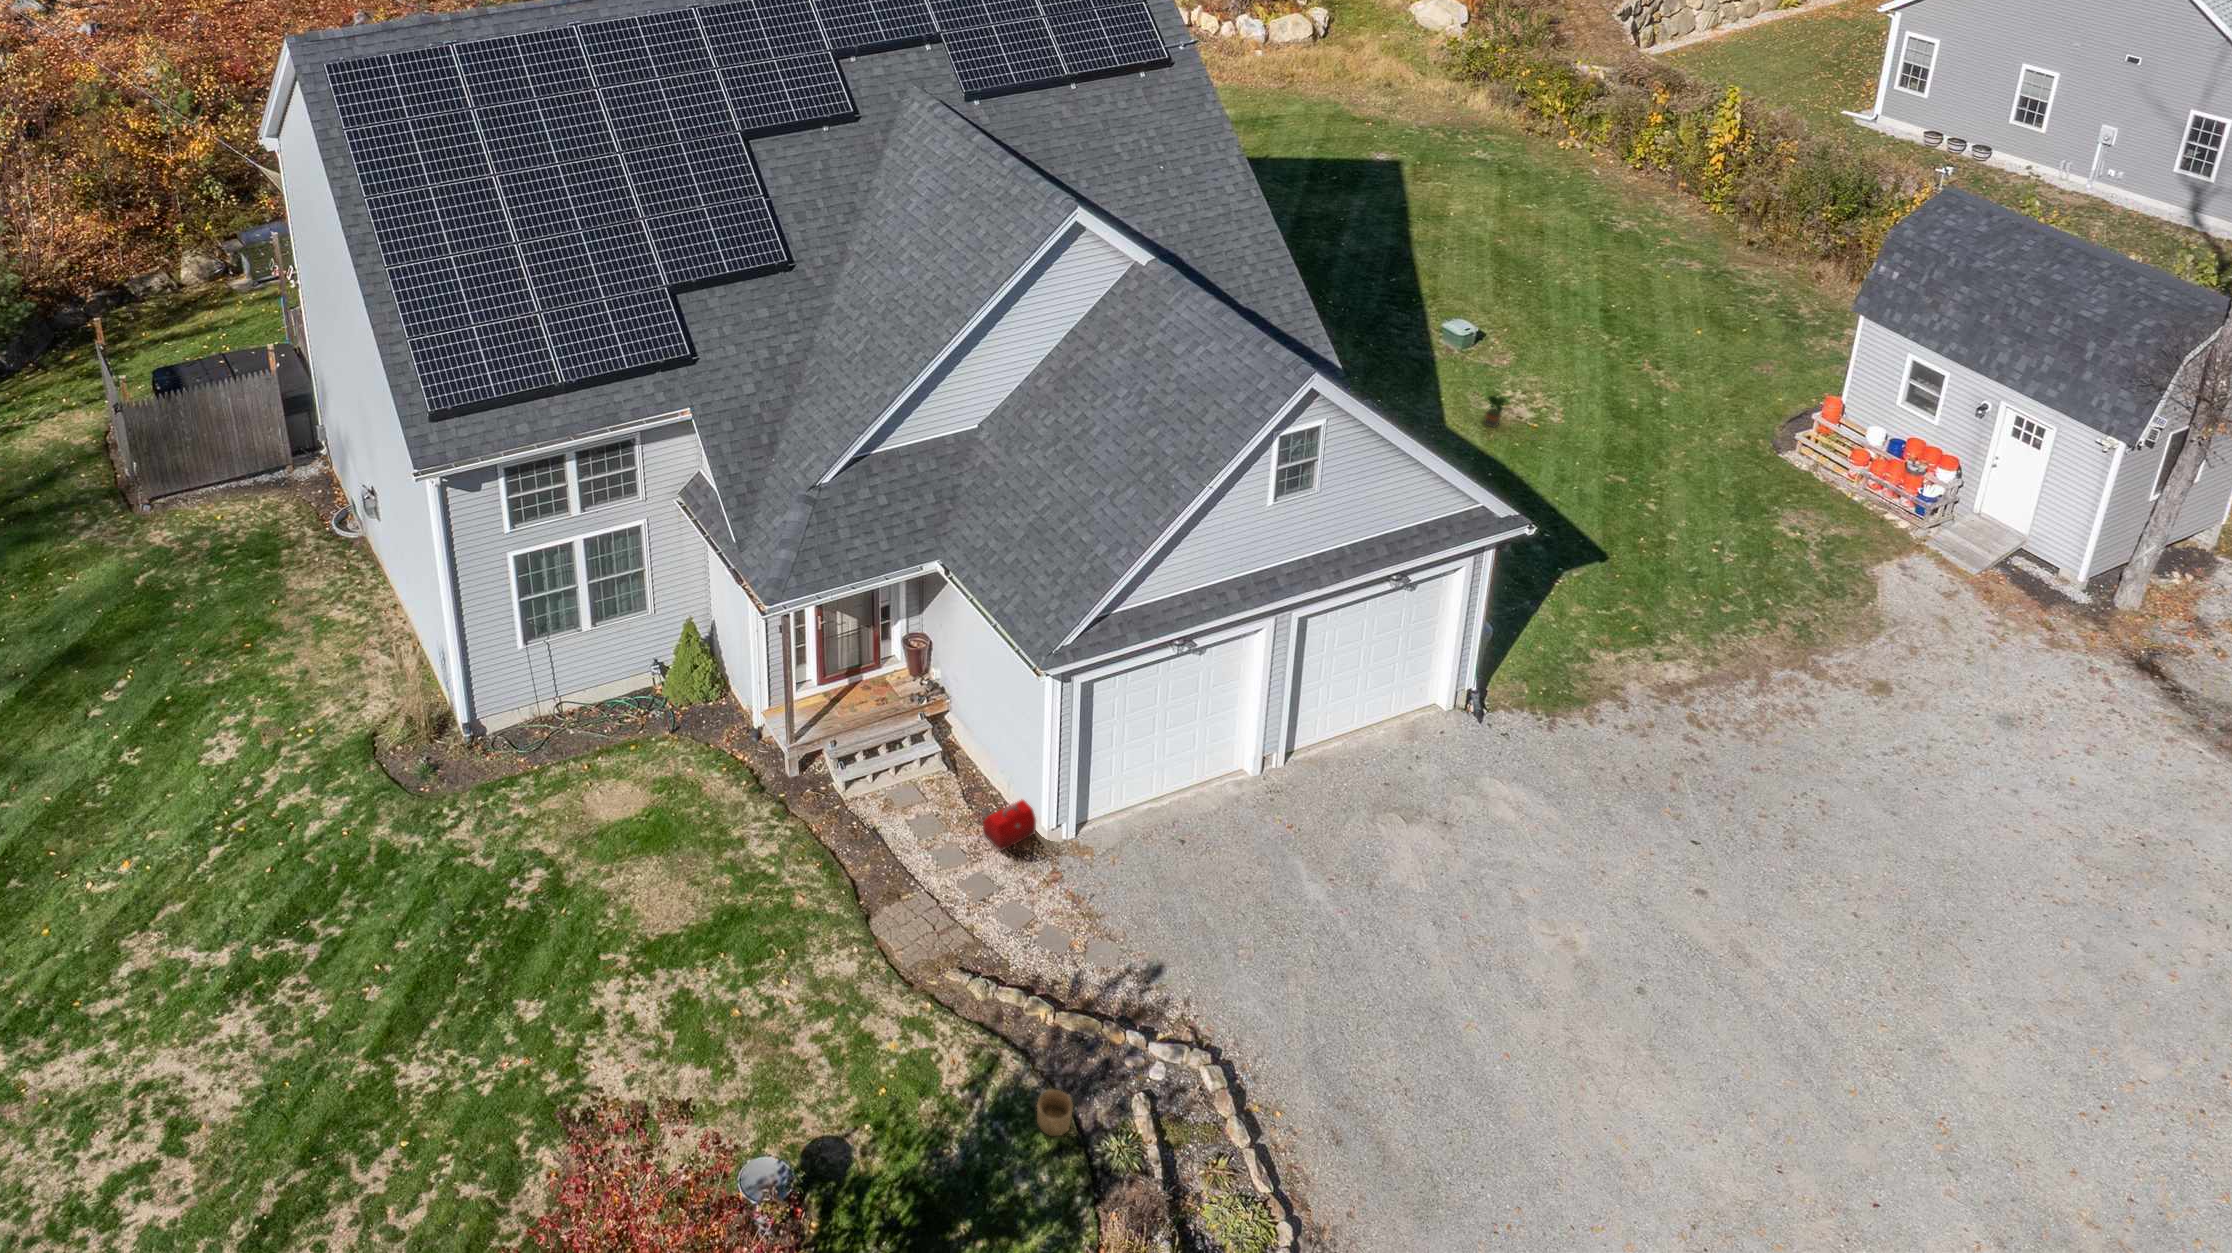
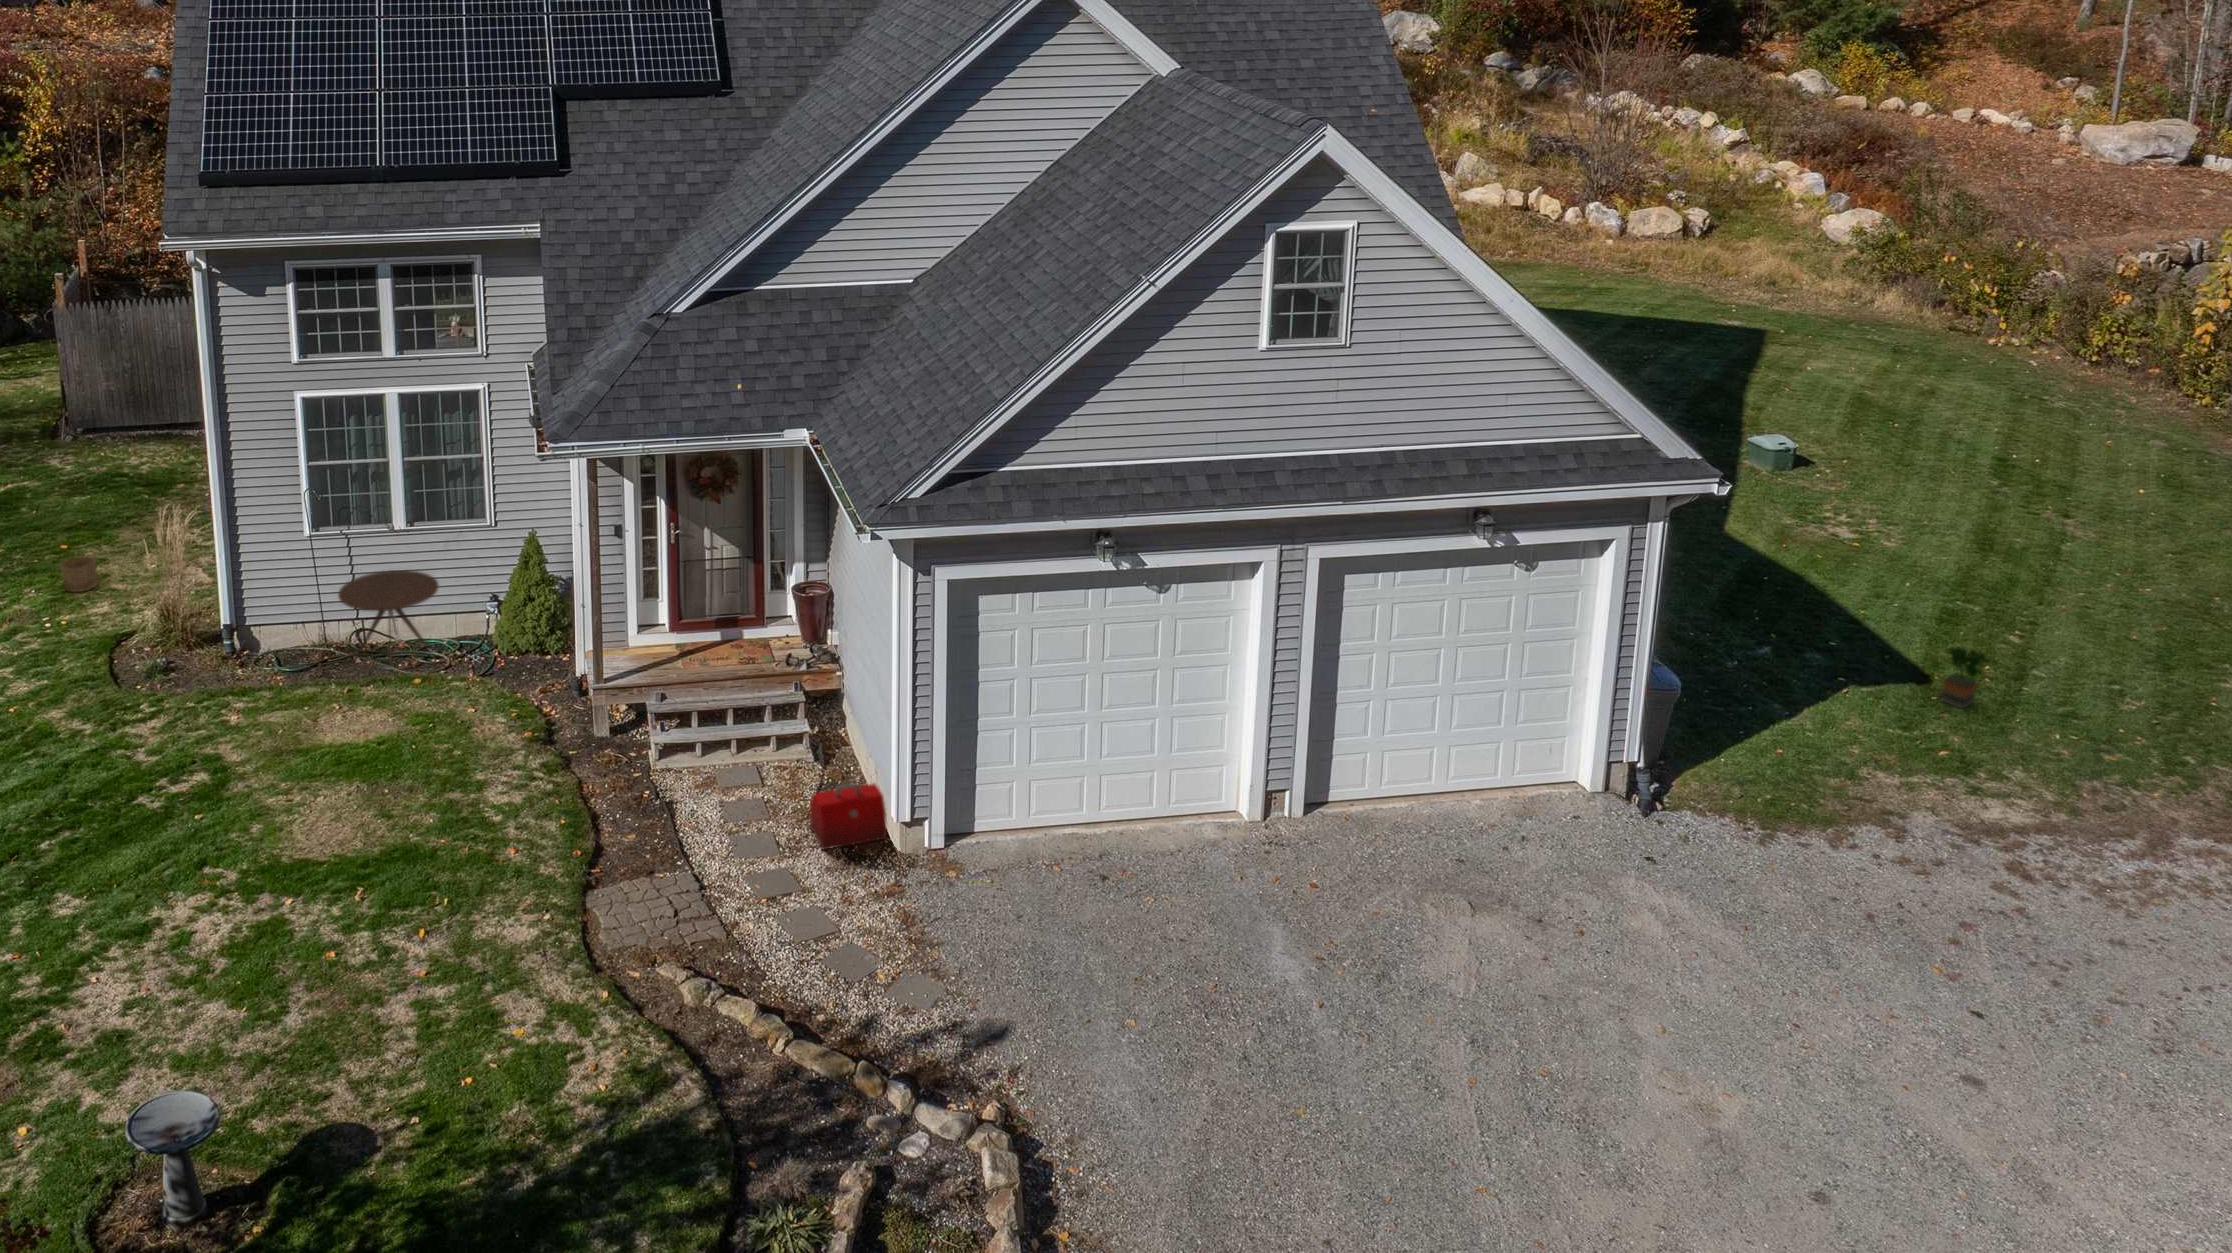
potted tree: present [1485,396,1508,427] -> present [1941,647,1989,708]
round table: none [560,658,635,736] -> present [338,570,439,664]
wooden bucket: present [1037,1090,1073,1136] -> present [60,556,99,593]

